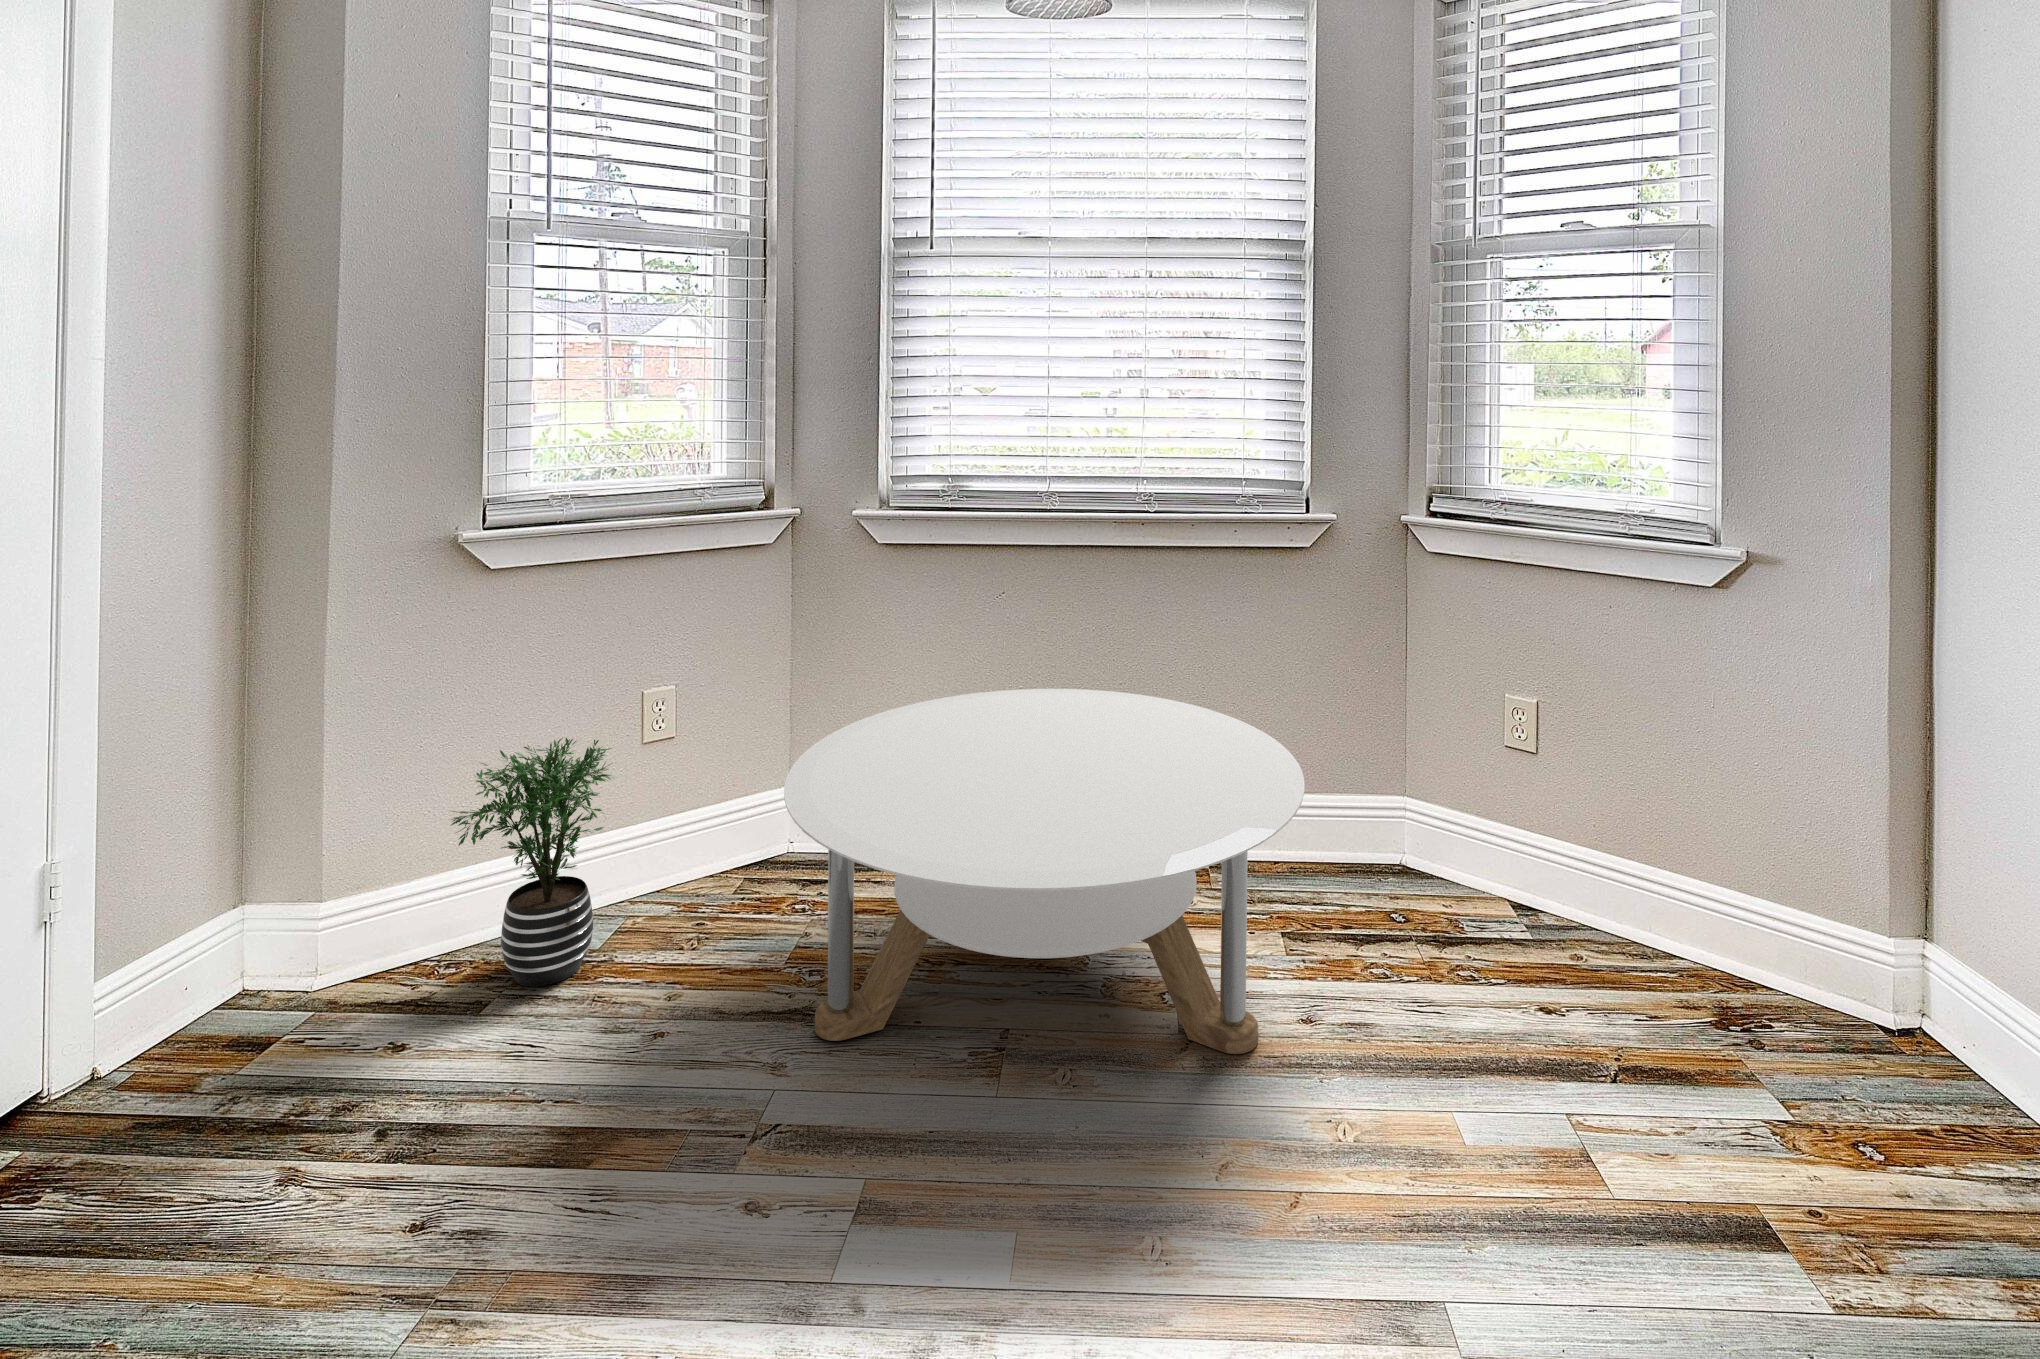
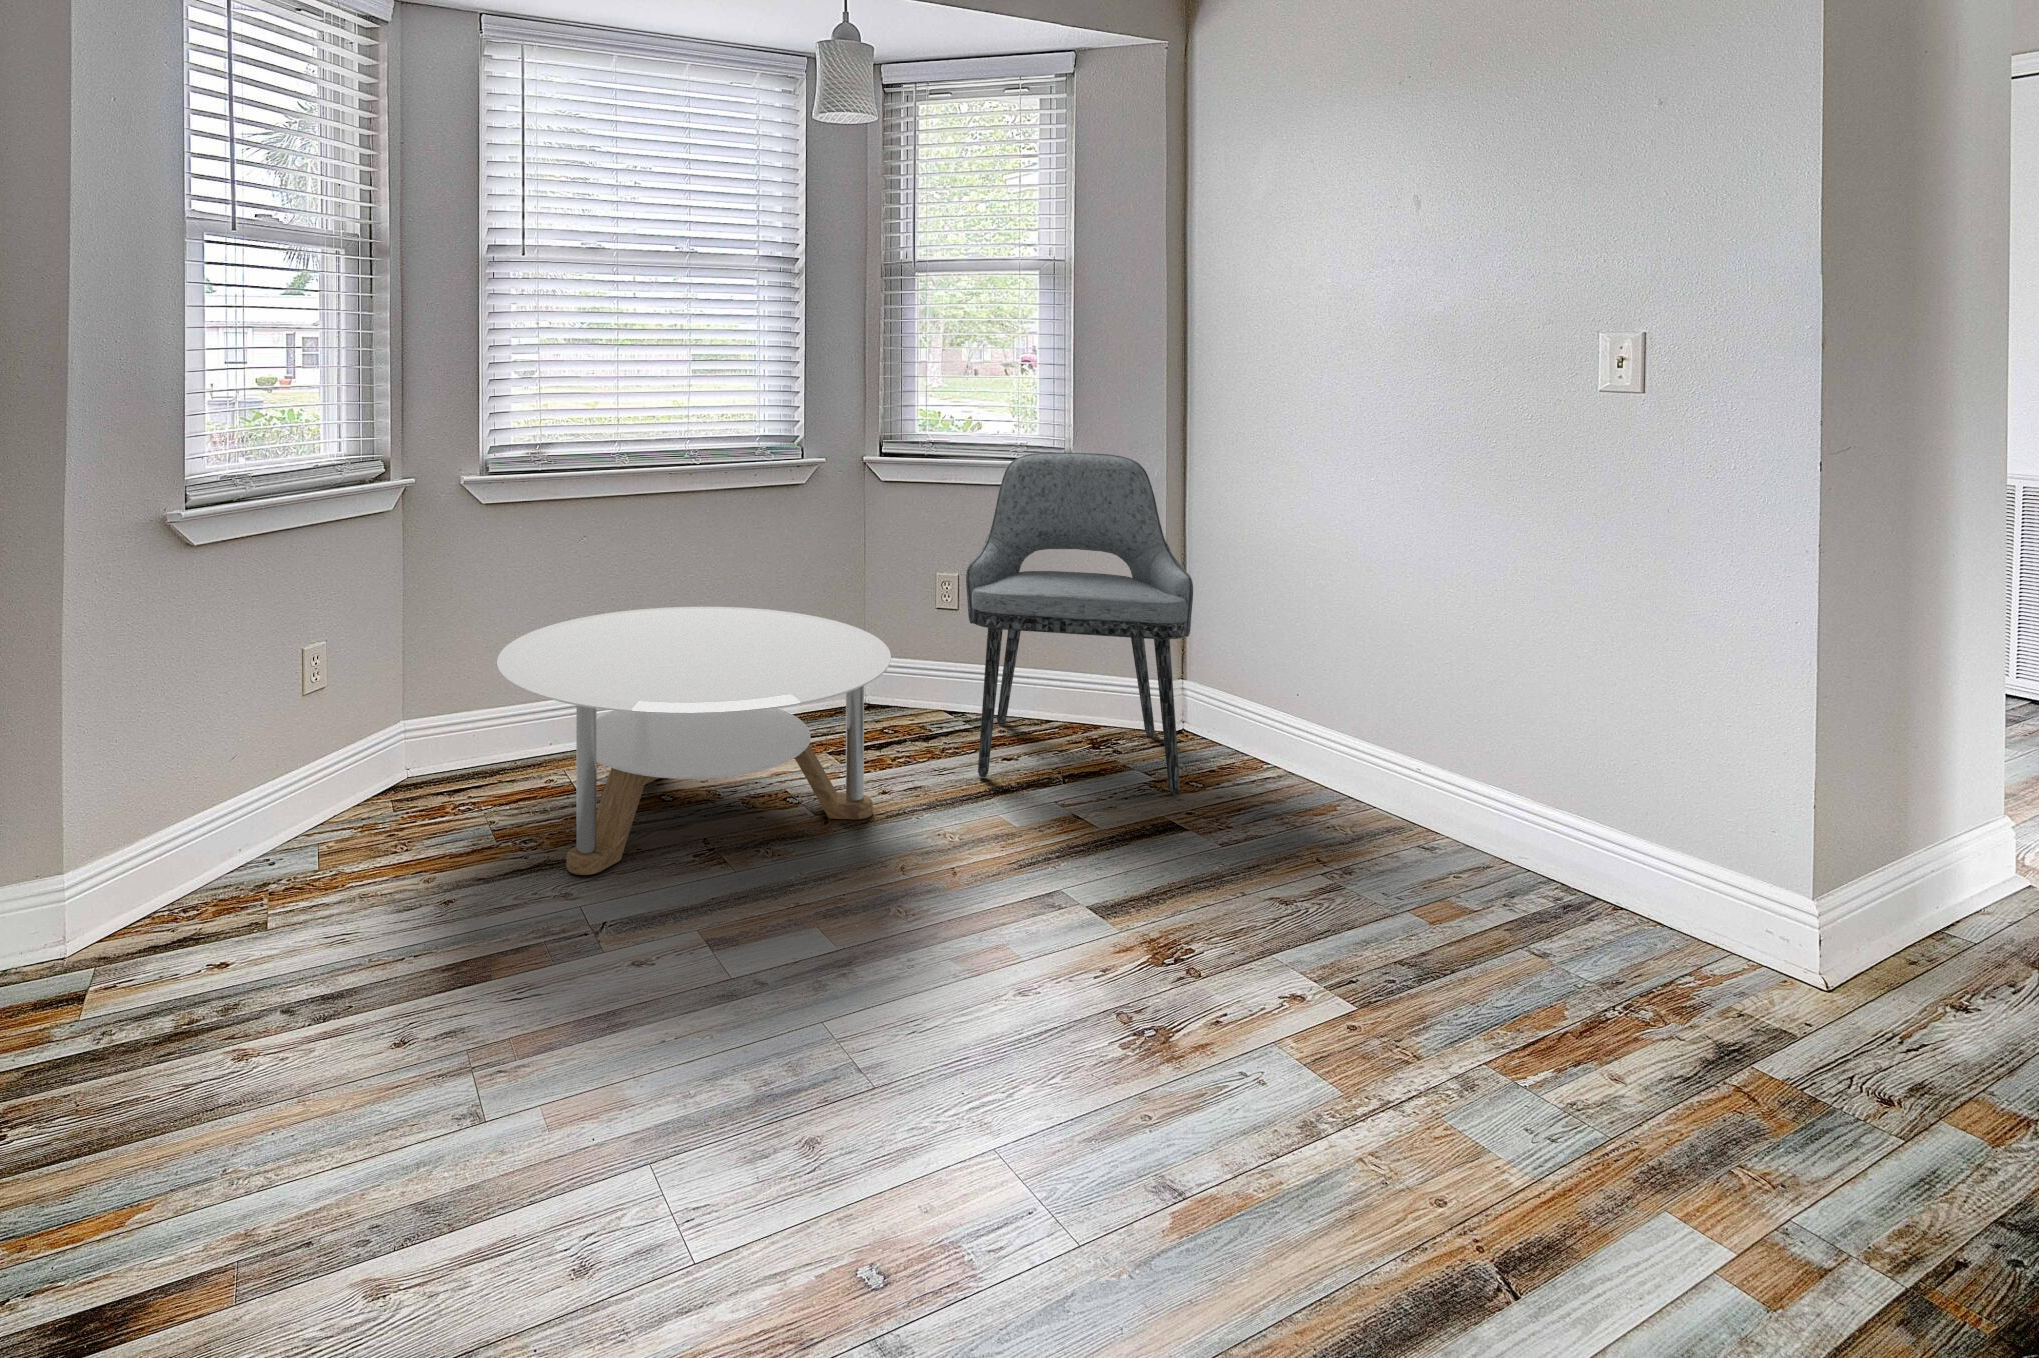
dining chair: none [1463,536,1853,1166] -> present [966,453,1193,796]
potted plant: present [451,738,611,987] -> none [217,682,367,908]

